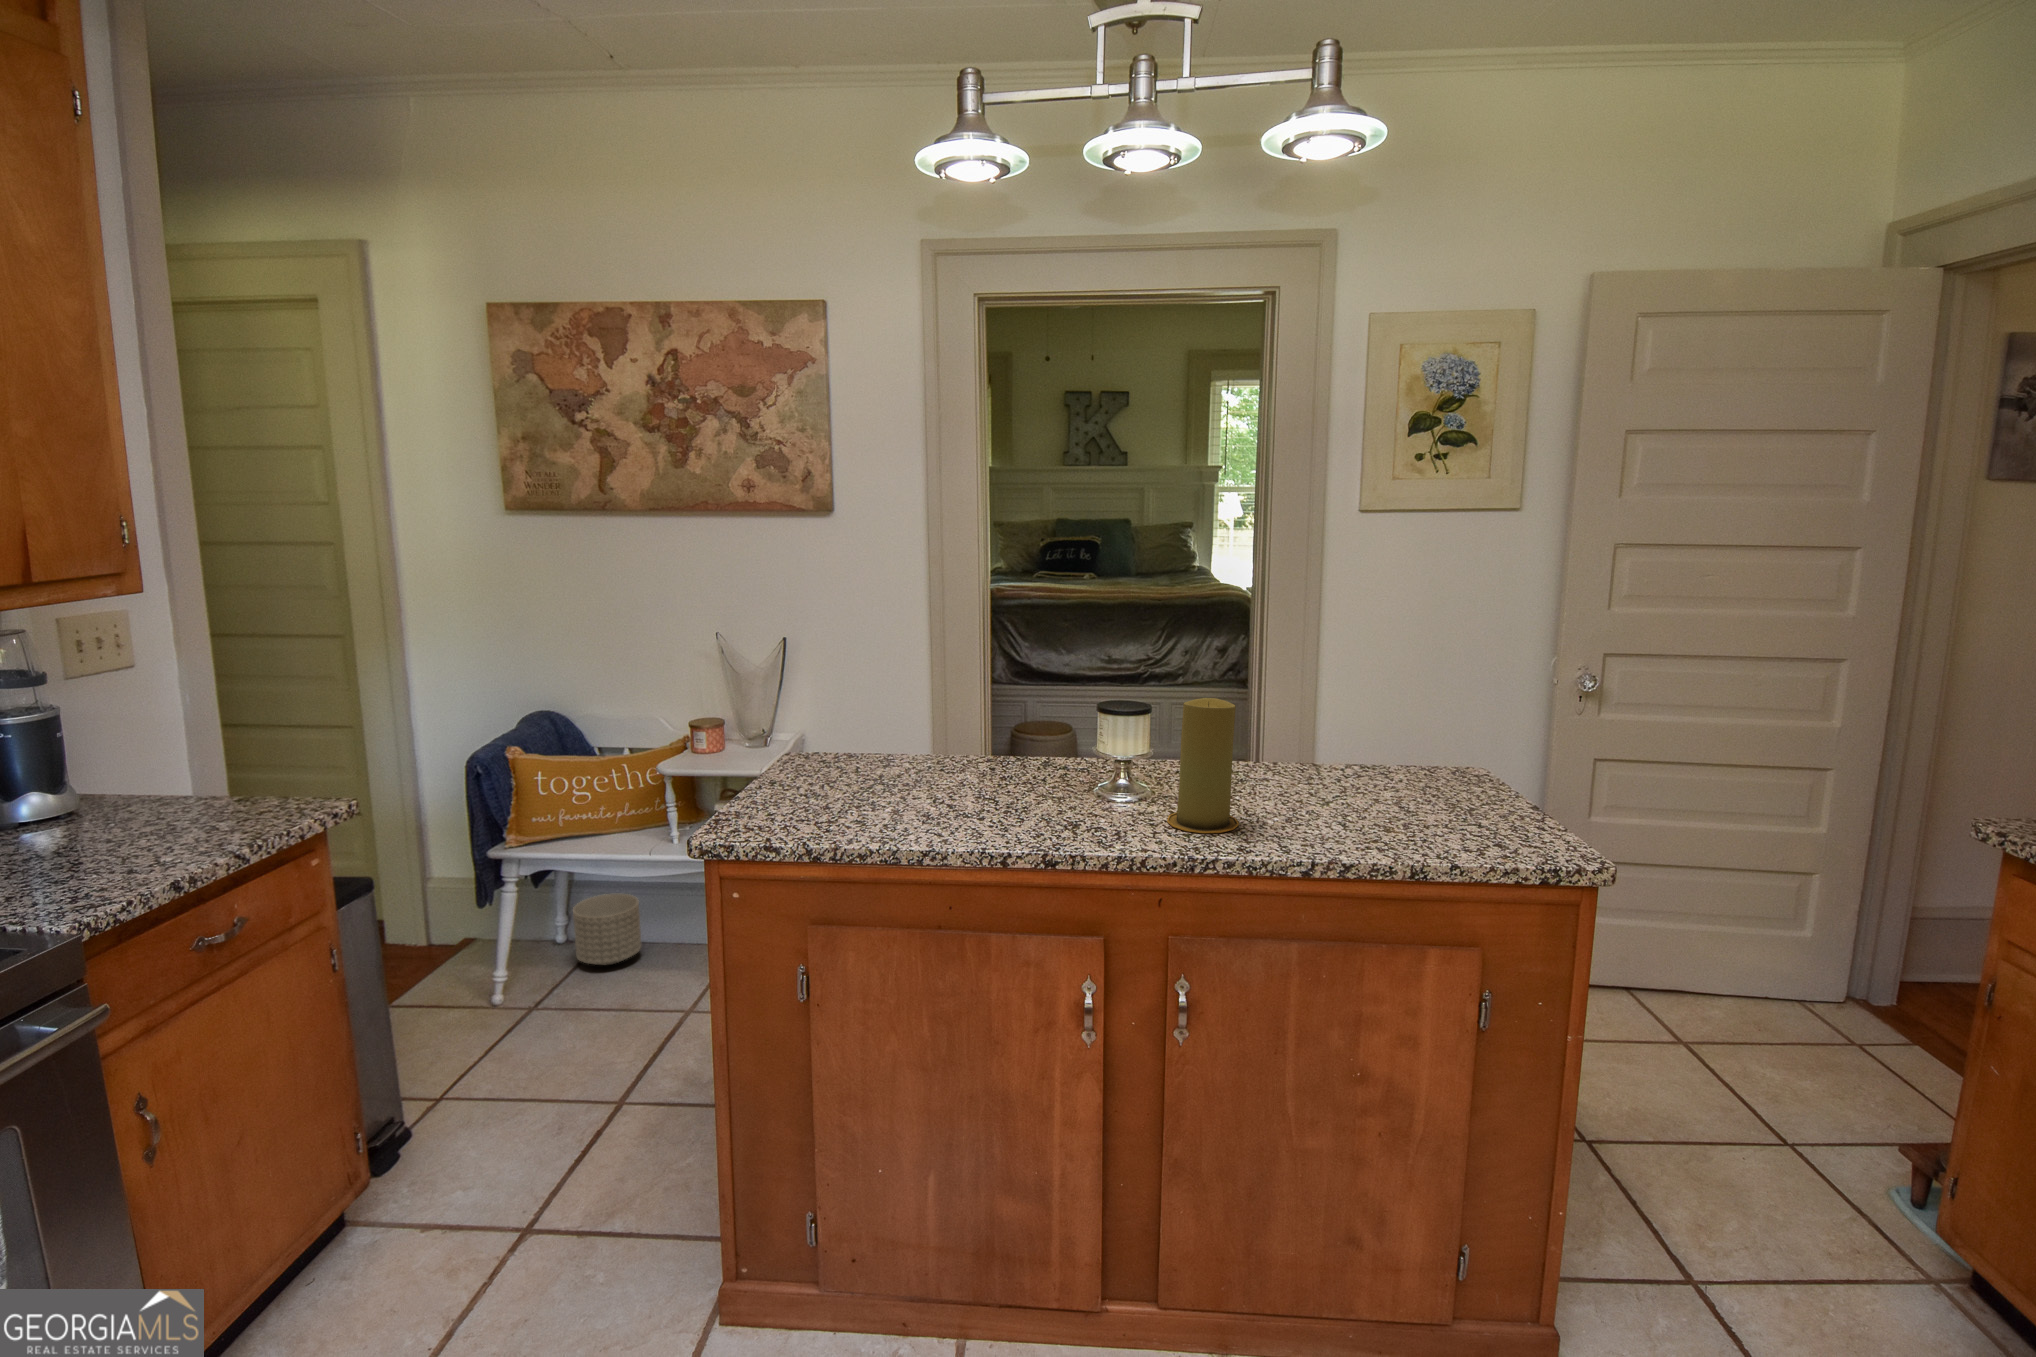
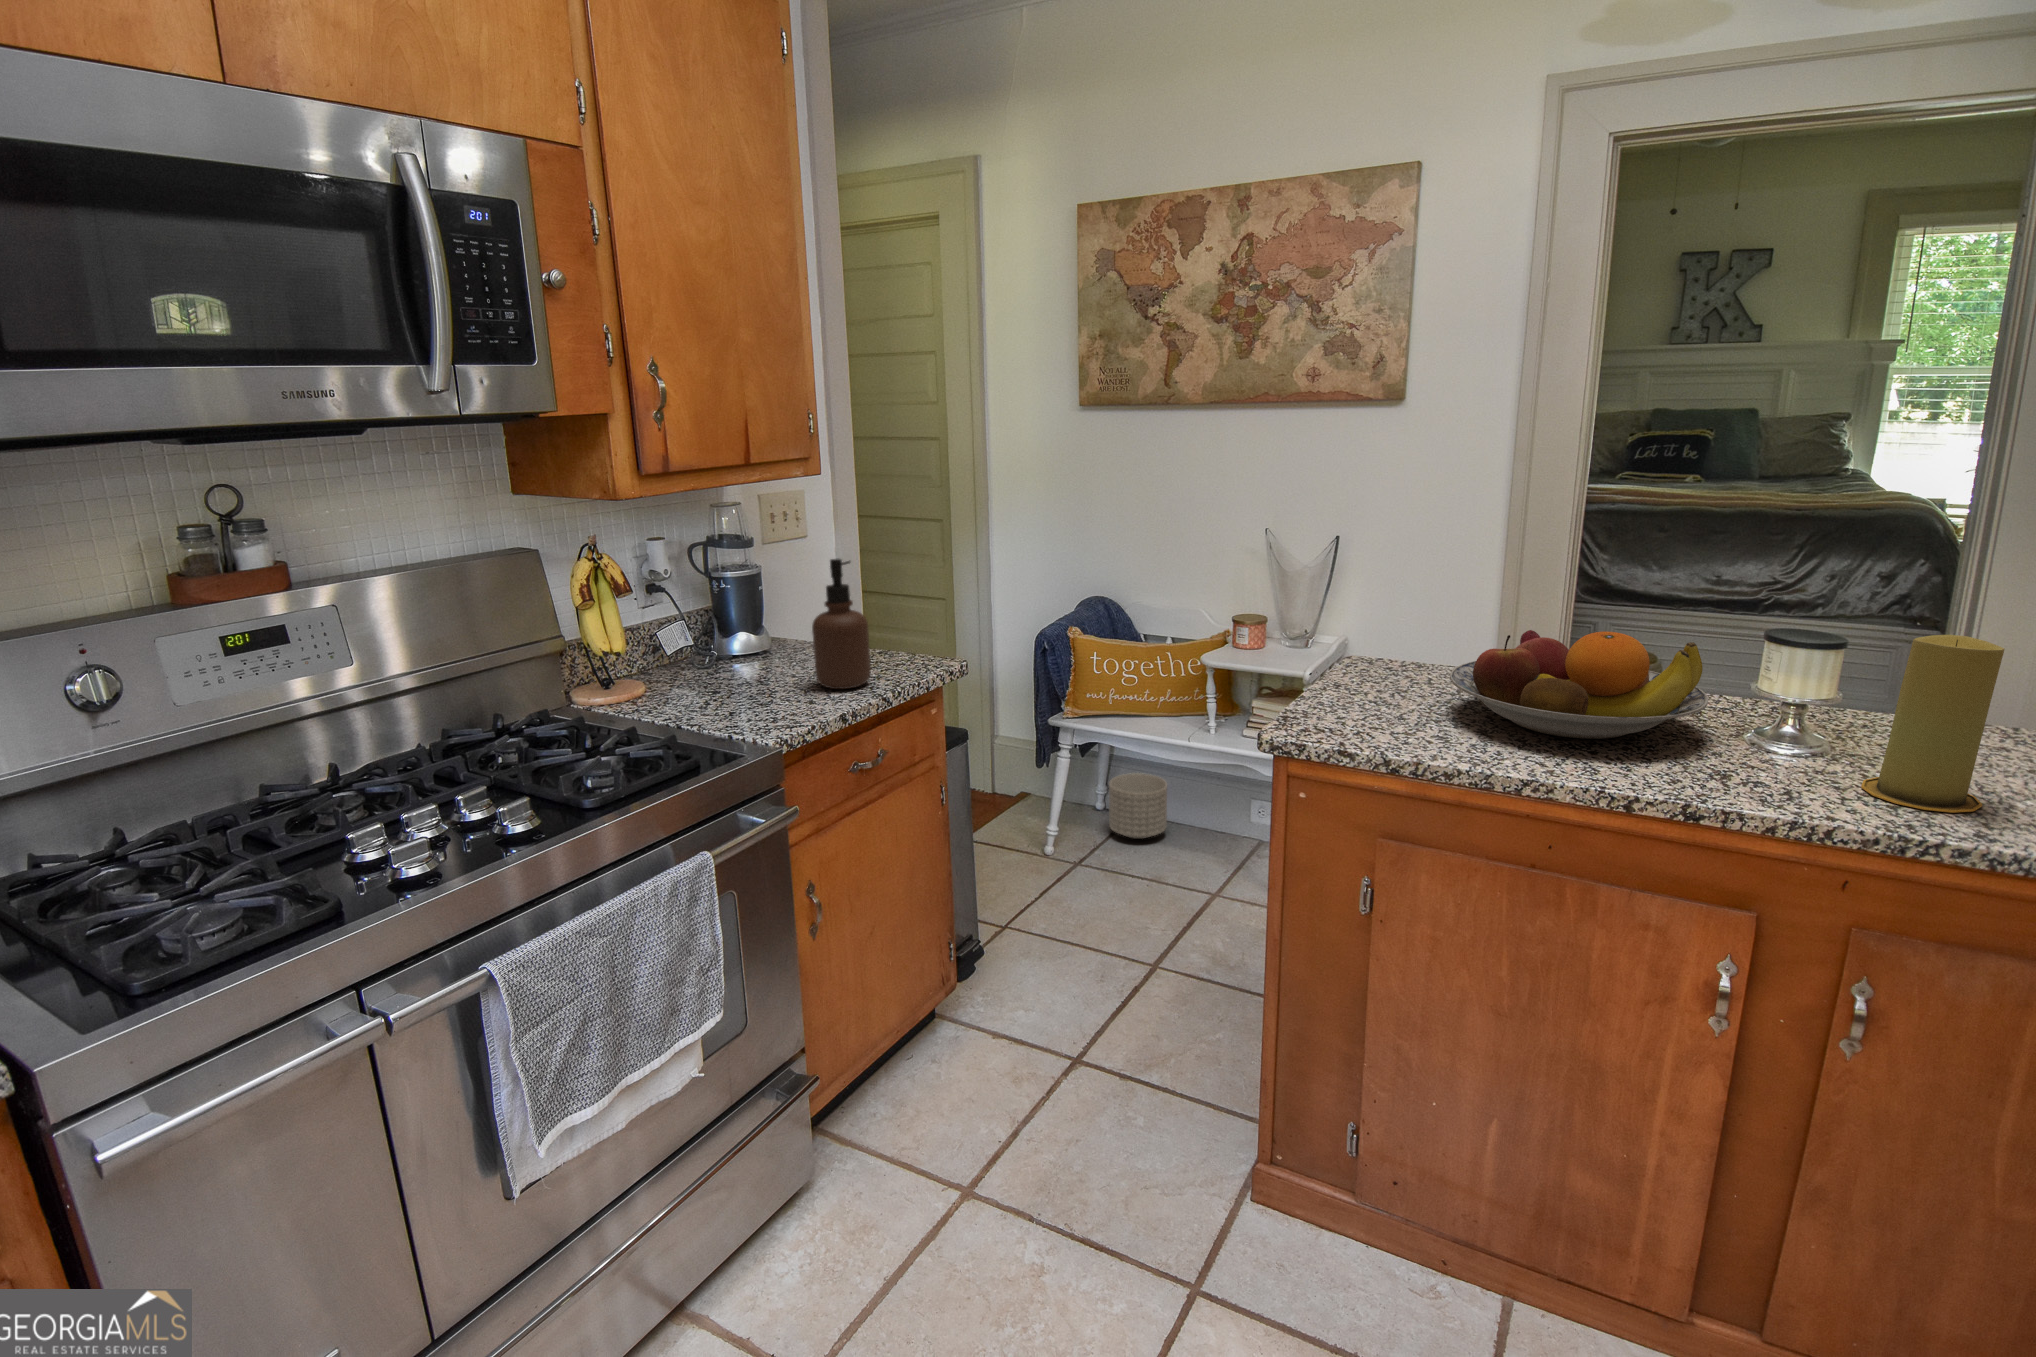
soap dispenser: none [122,693,217,853] -> present [812,559,871,689]
fruit bowl: none [867,714,1066,808] -> present [1450,630,1709,739]

